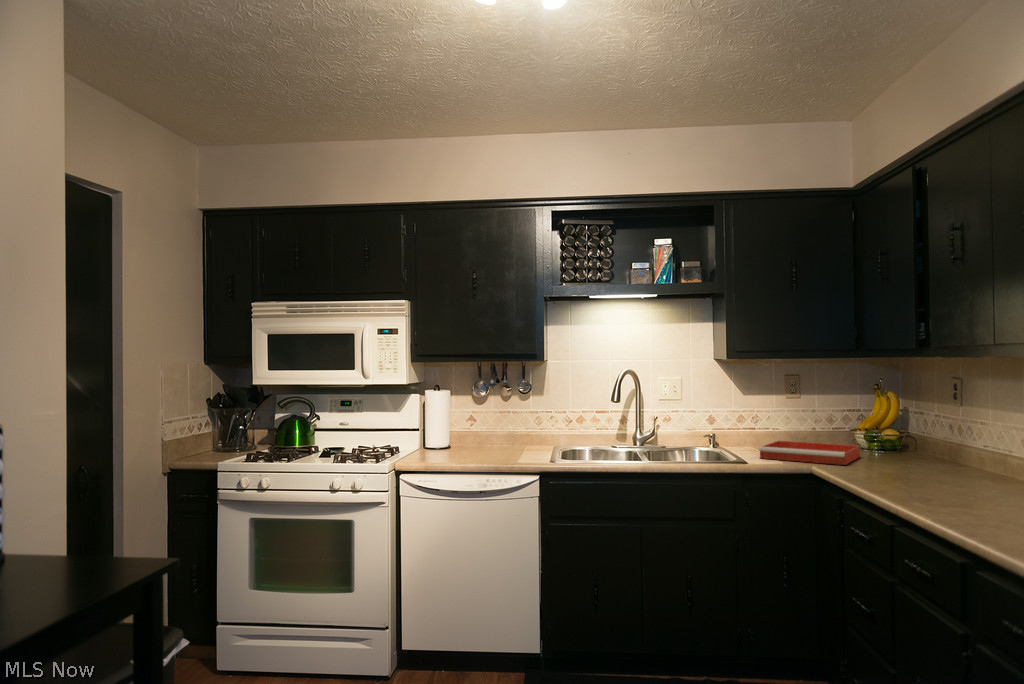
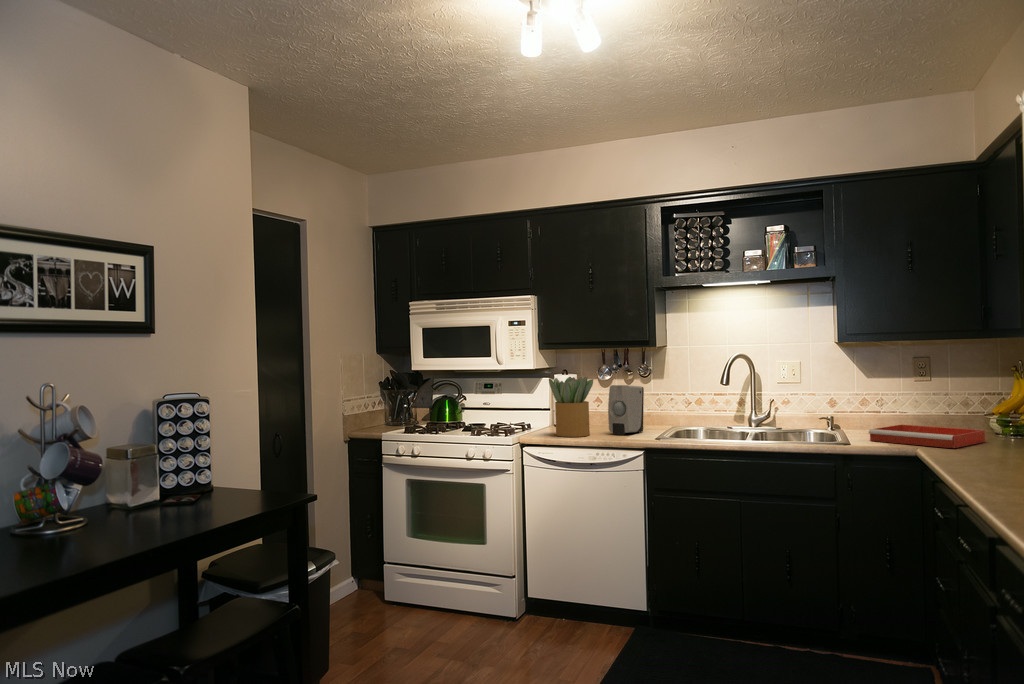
potted plant: none [426,393,476,461] -> present [549,377,593,437]
soap dispenser: none [492,402,528,457] -> present [608,385,644,435]

